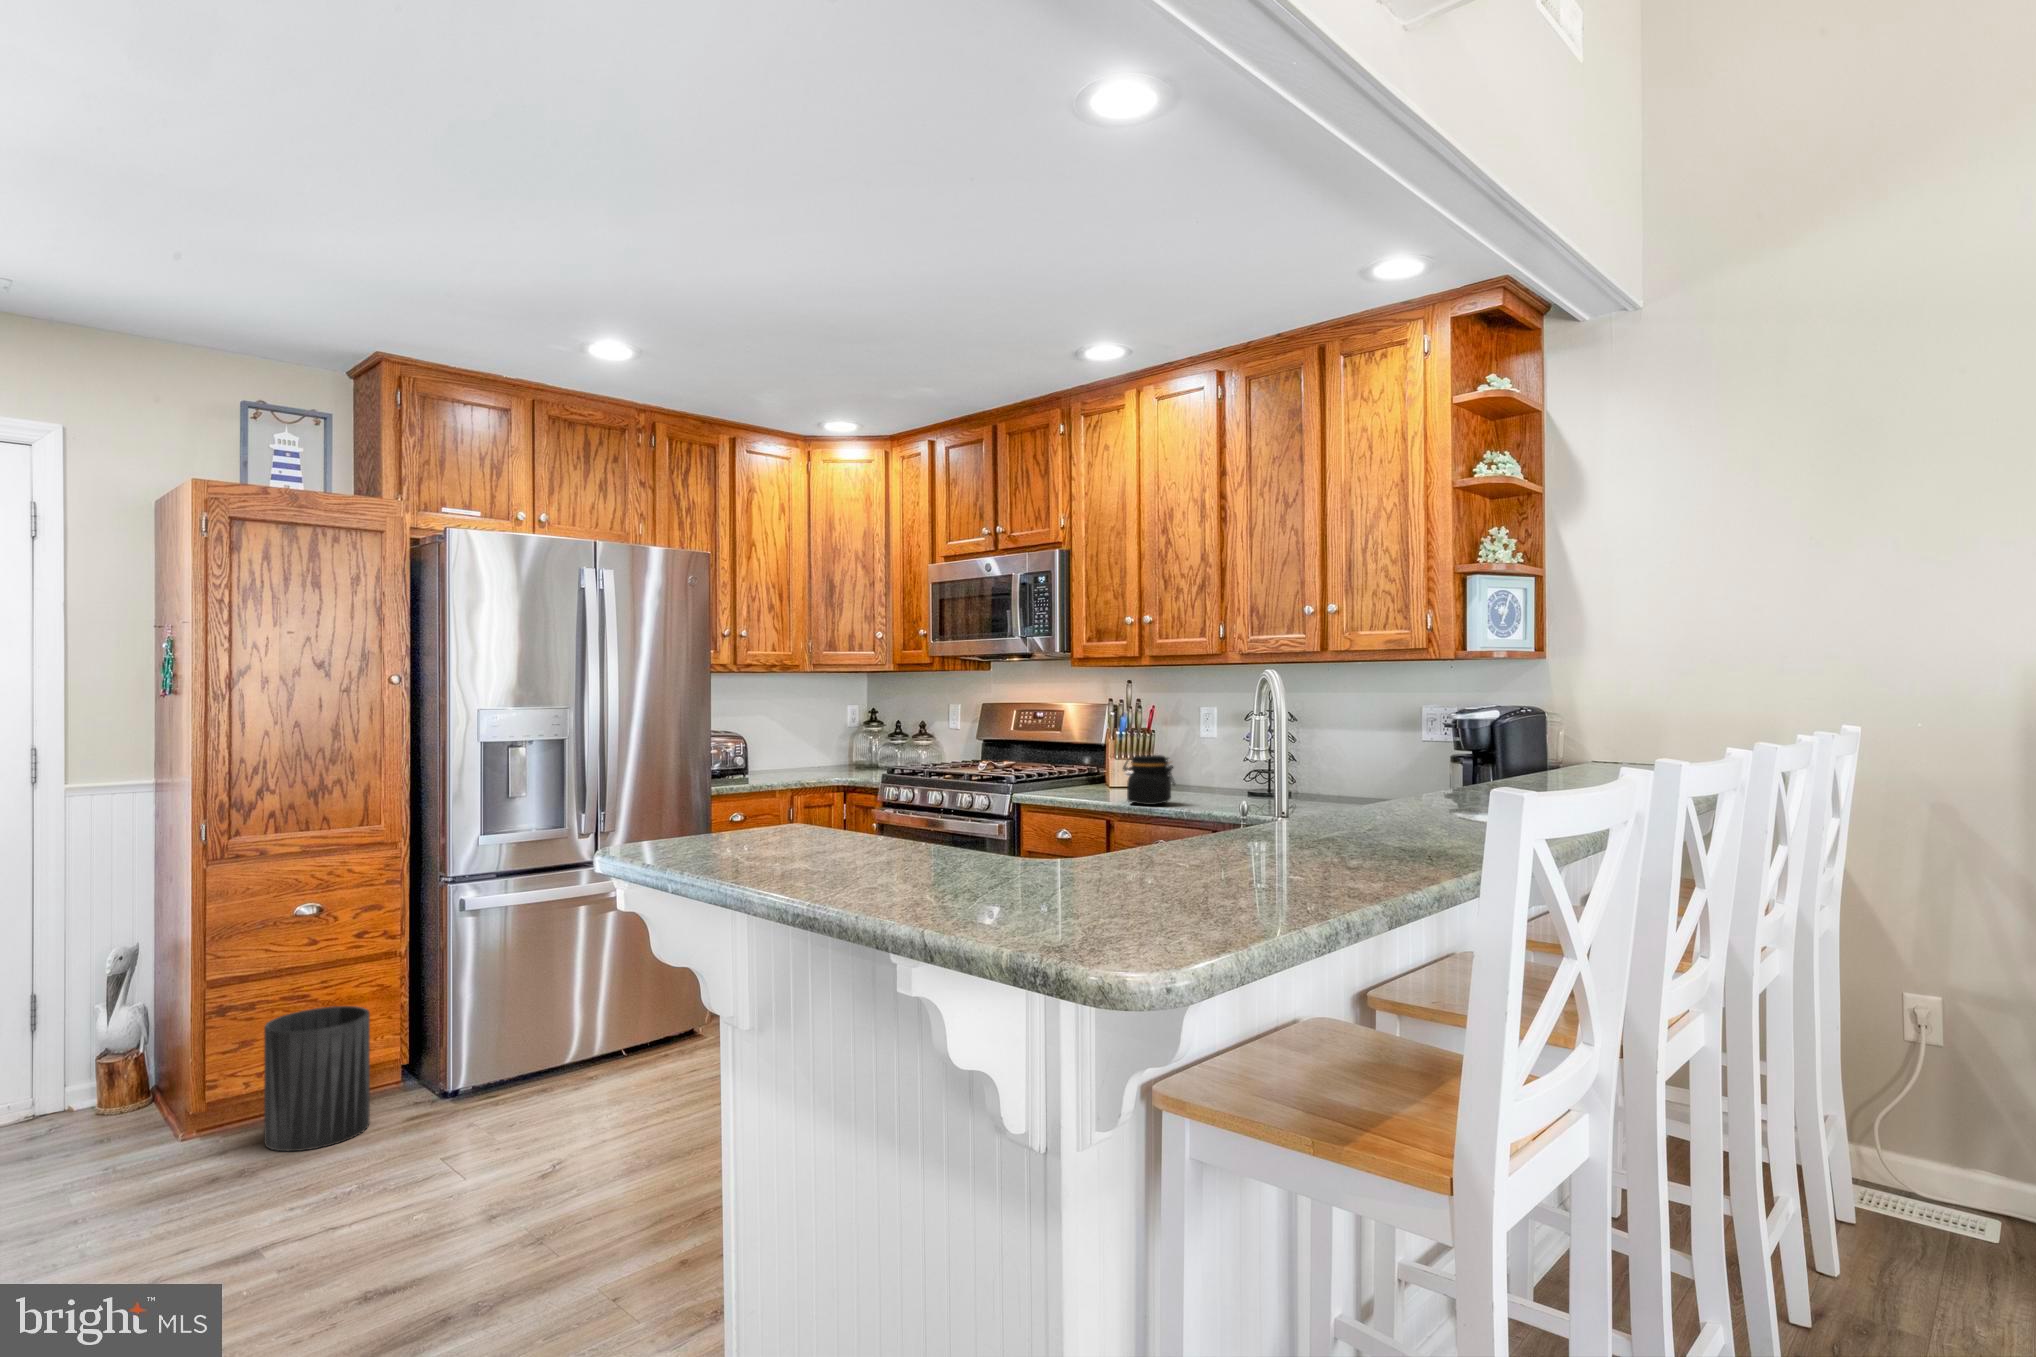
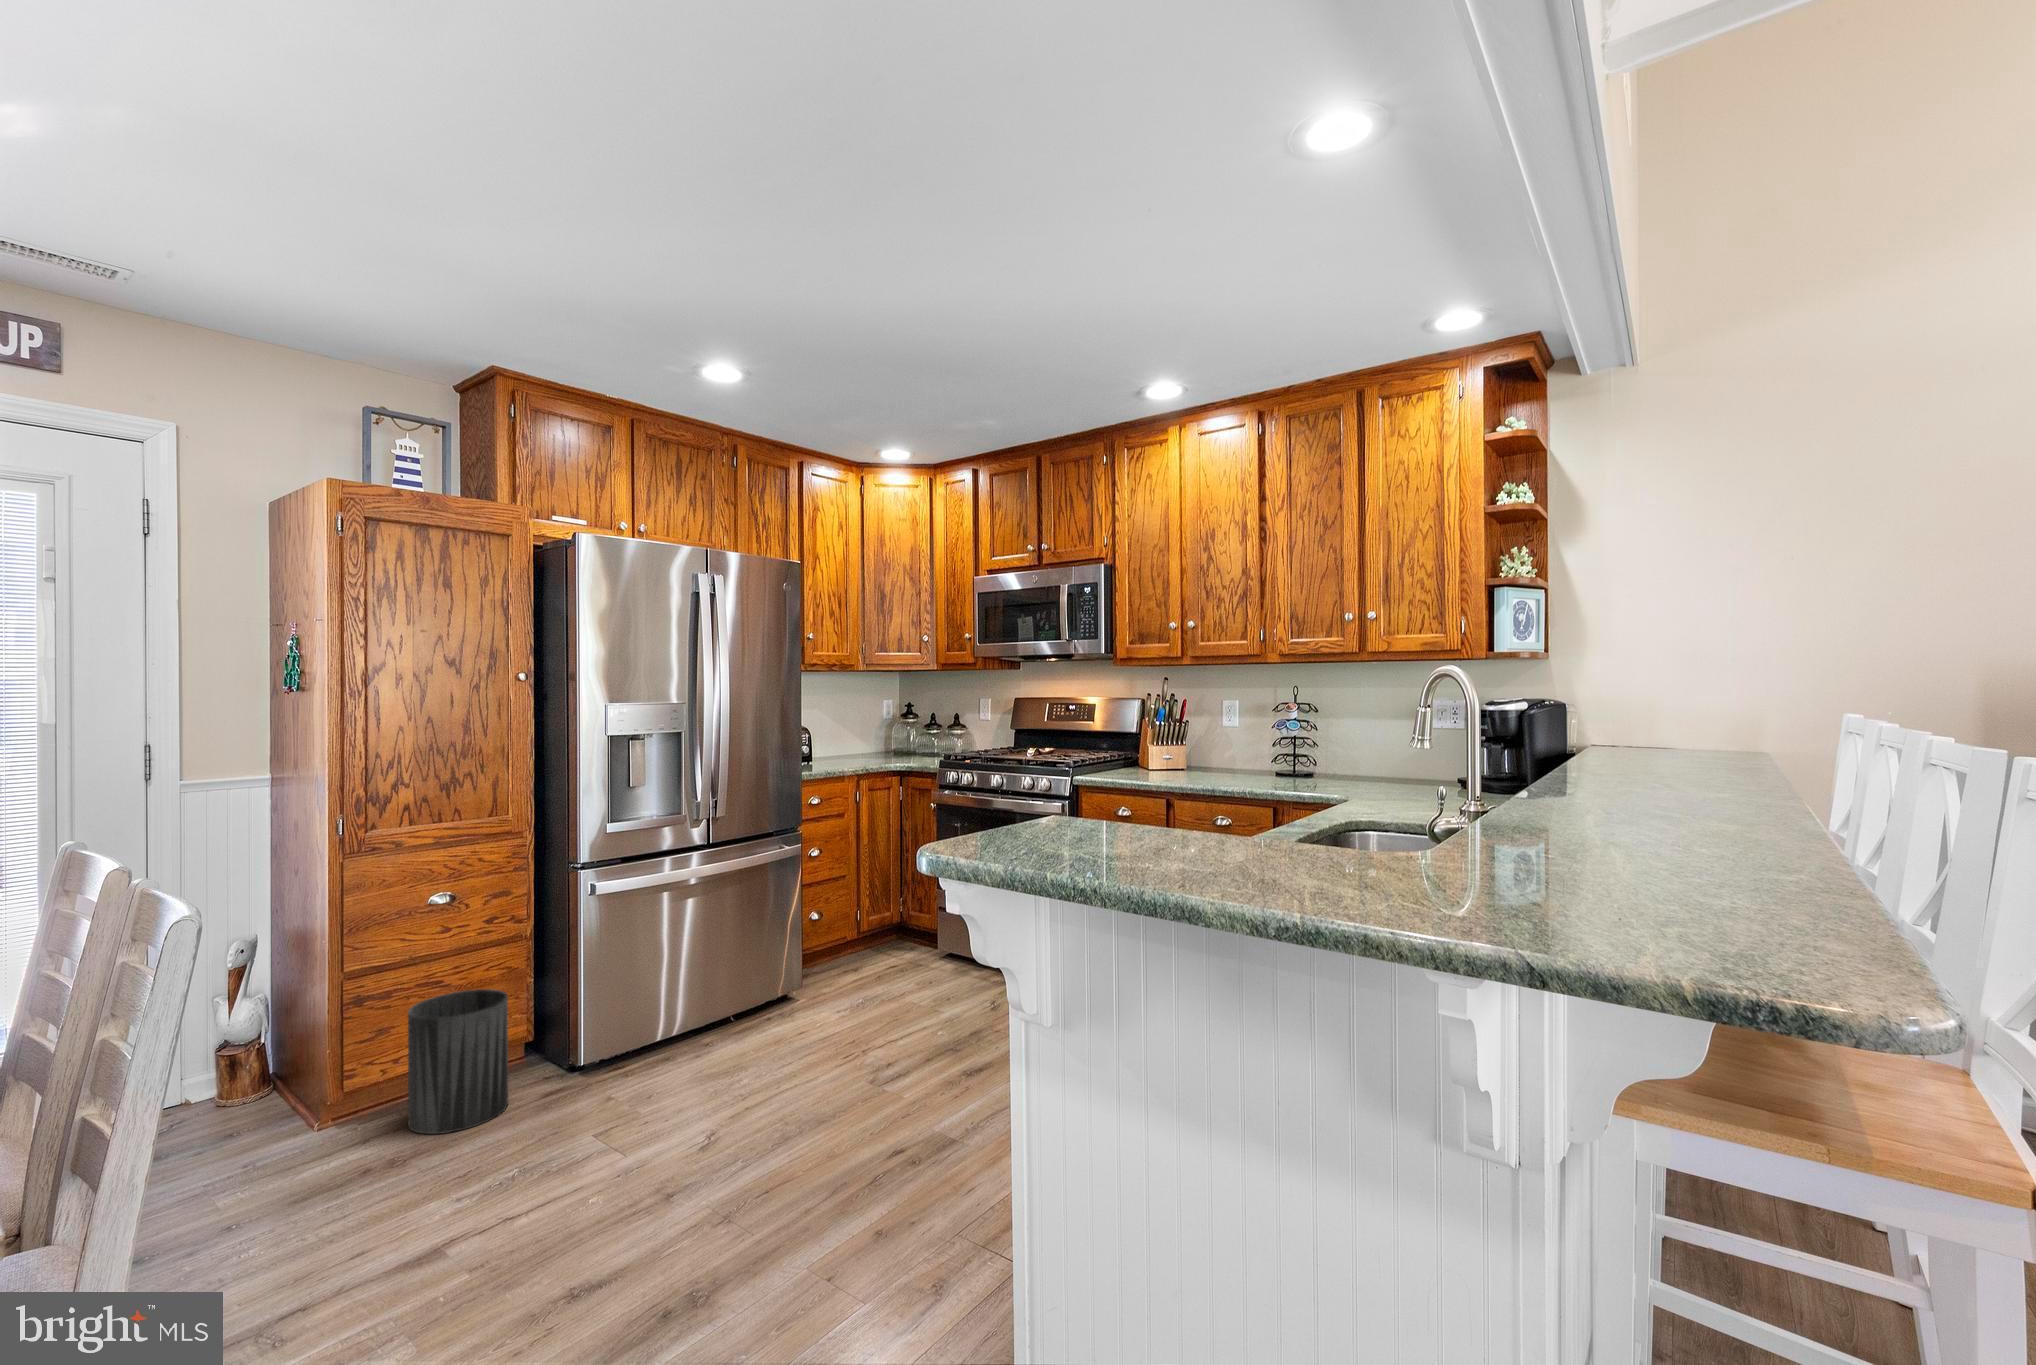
jar: present [1123,755,1175,805] -> none [1188,743,1235,786]

